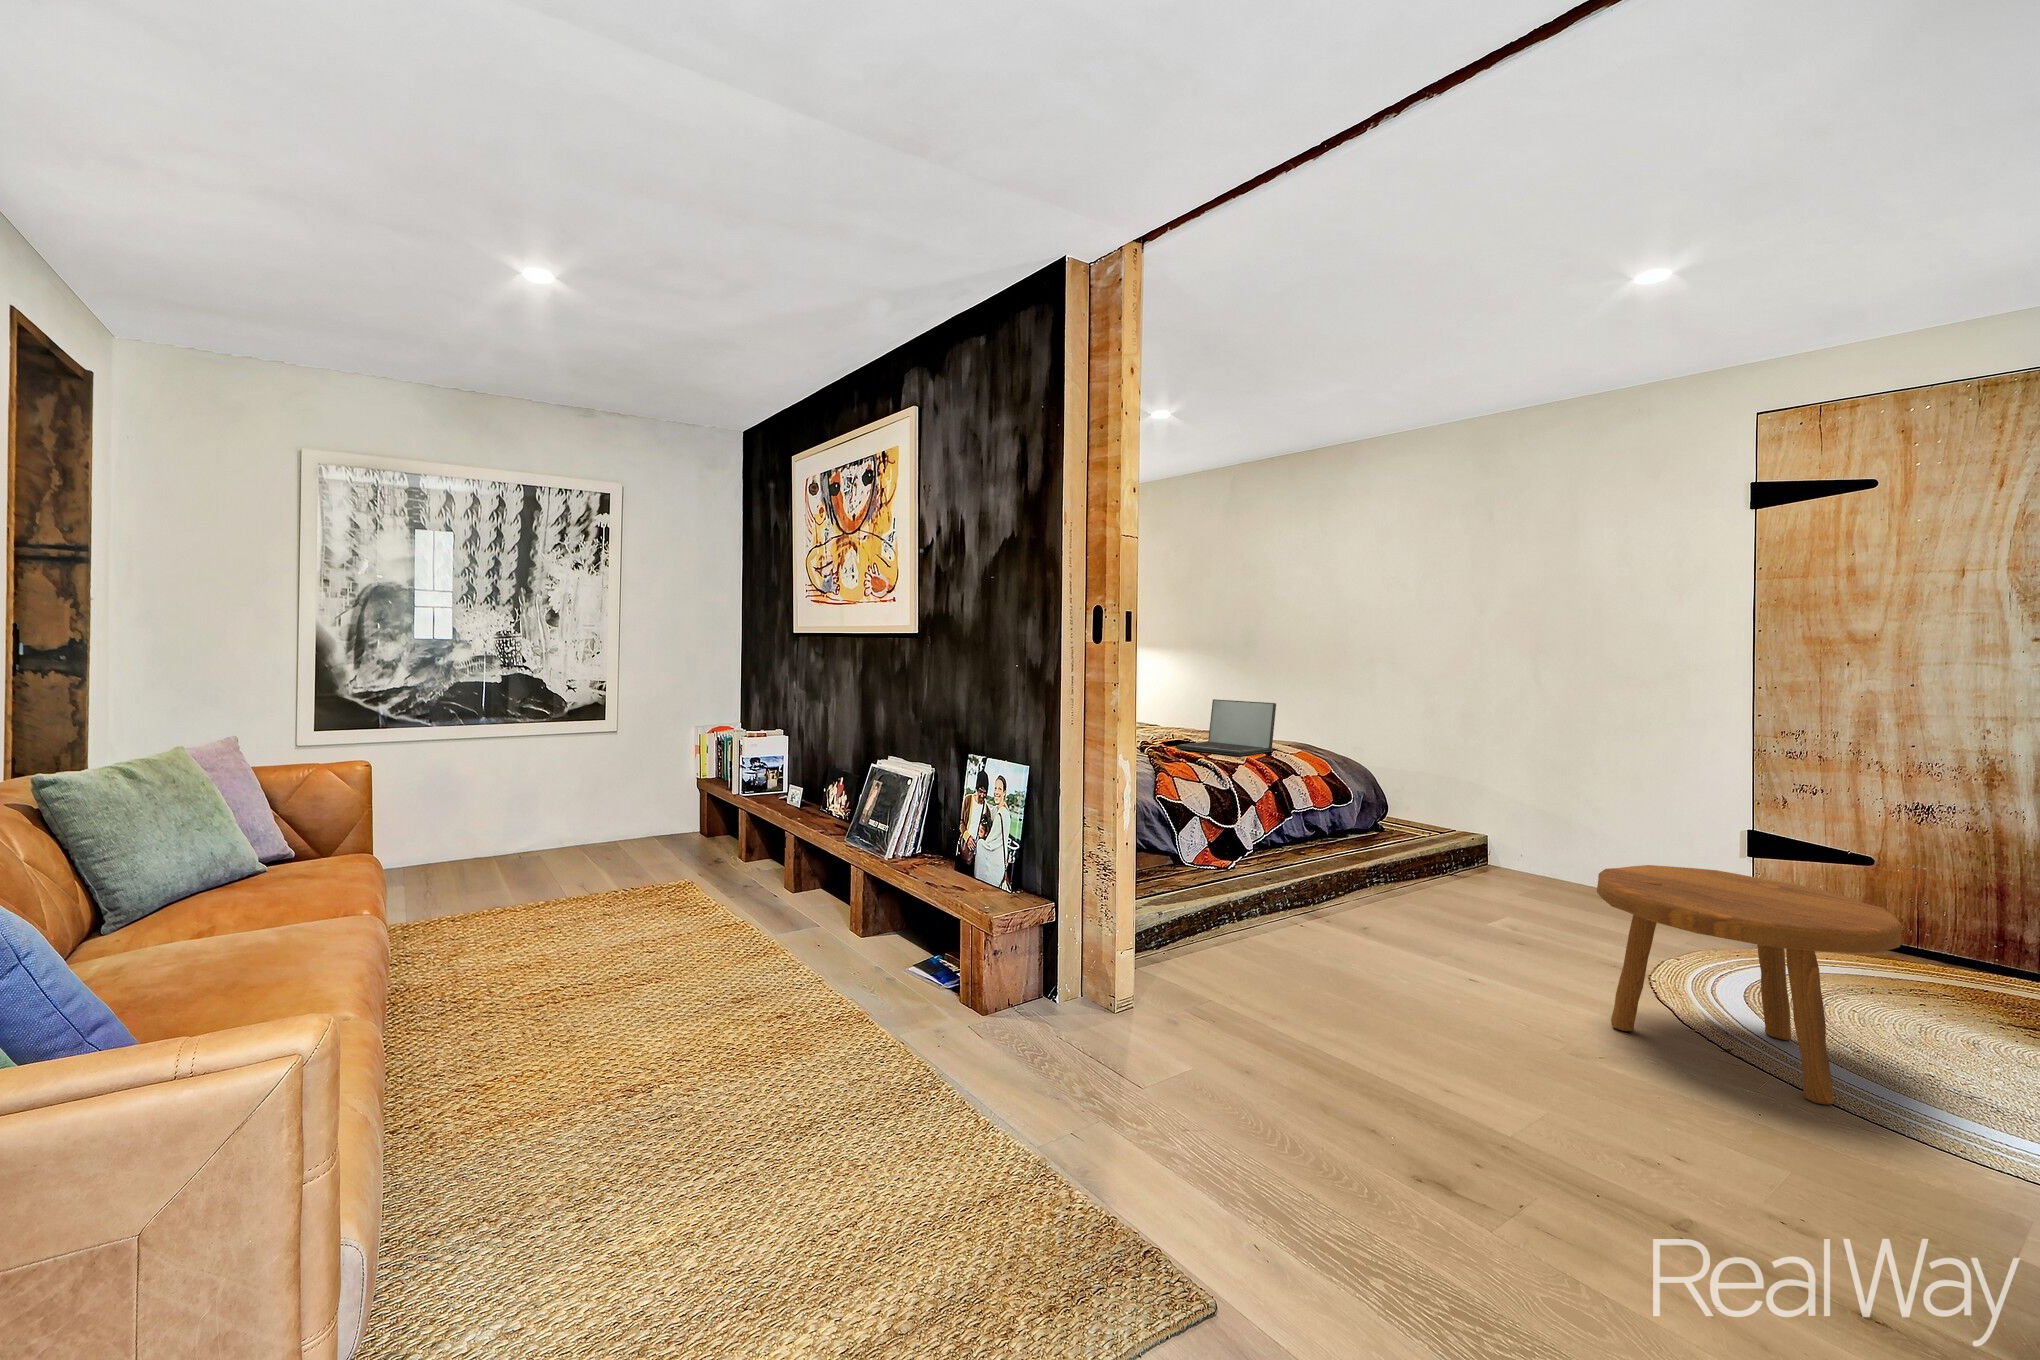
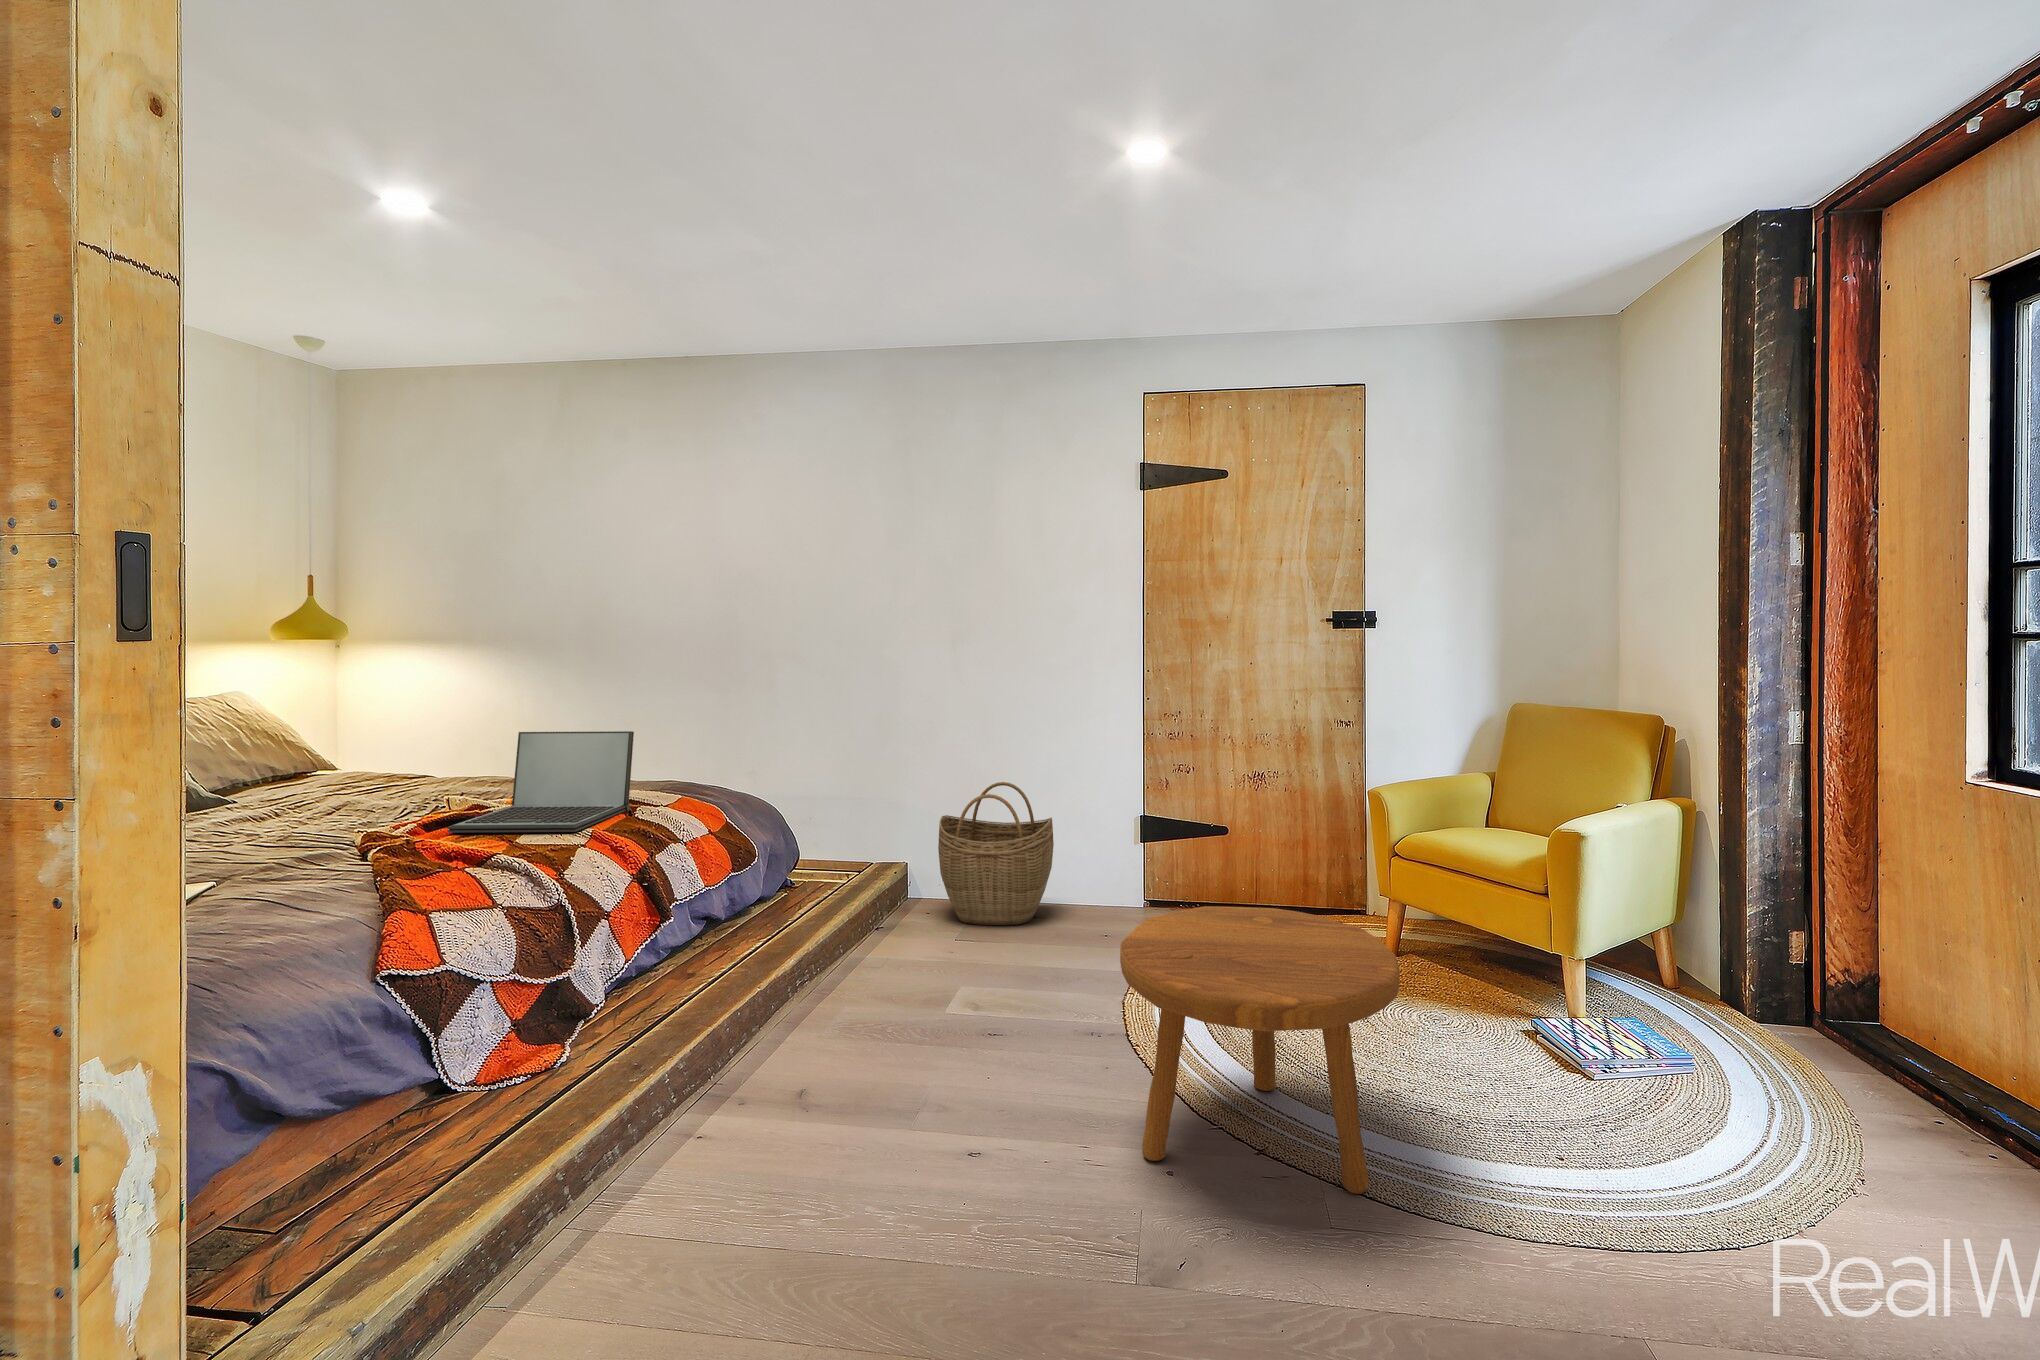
woven basket: none [1515,777,1636,899] -> present [938,782,1054,925]

